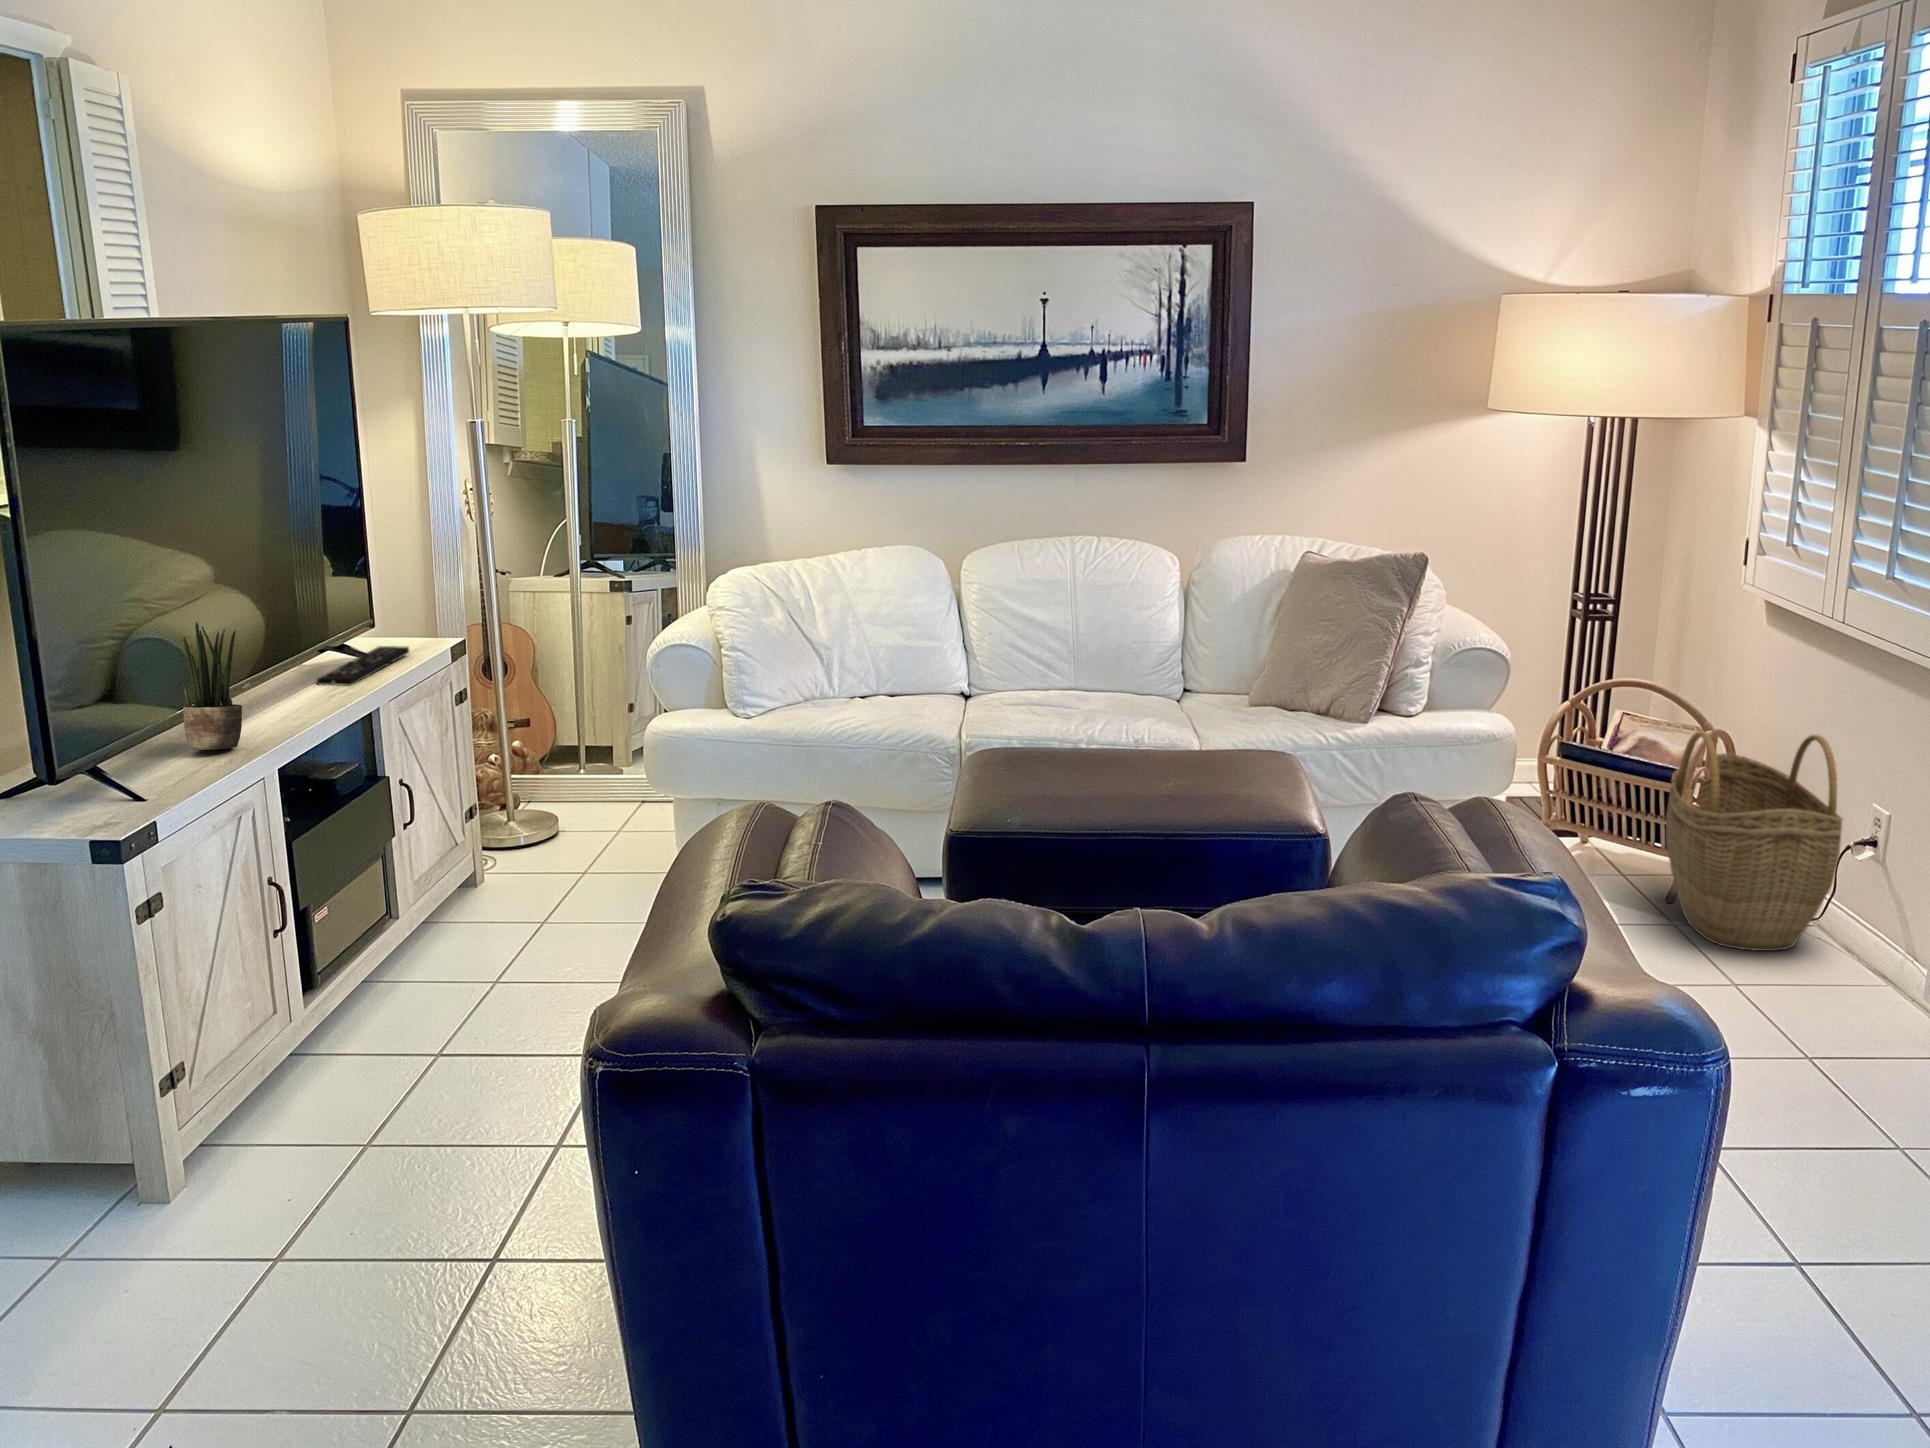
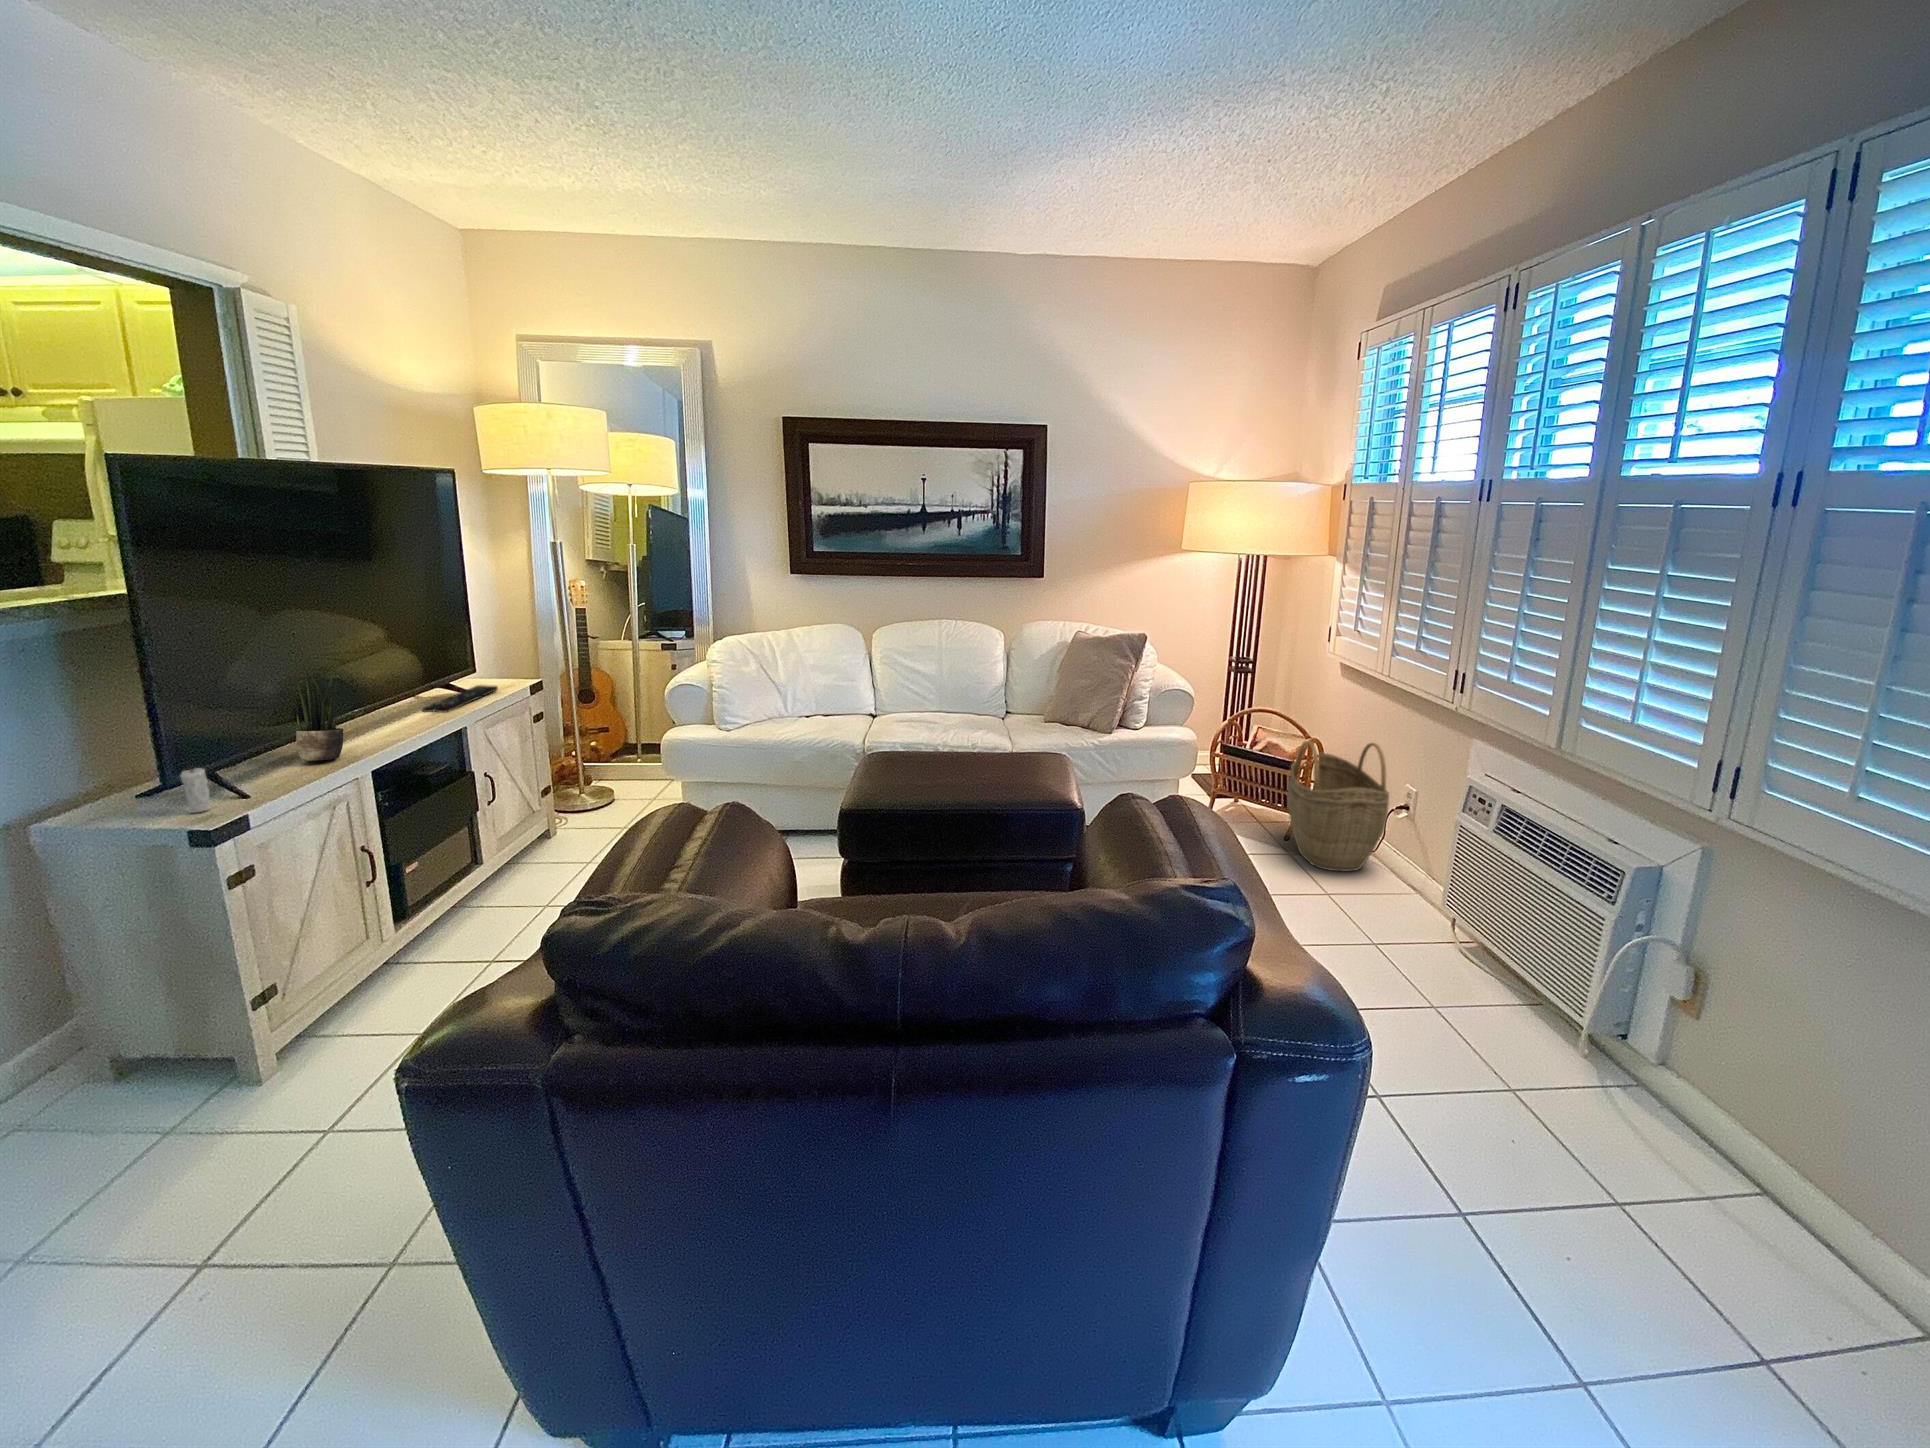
candle: none [74,744,110,815] -> present [181,768,211,813]

